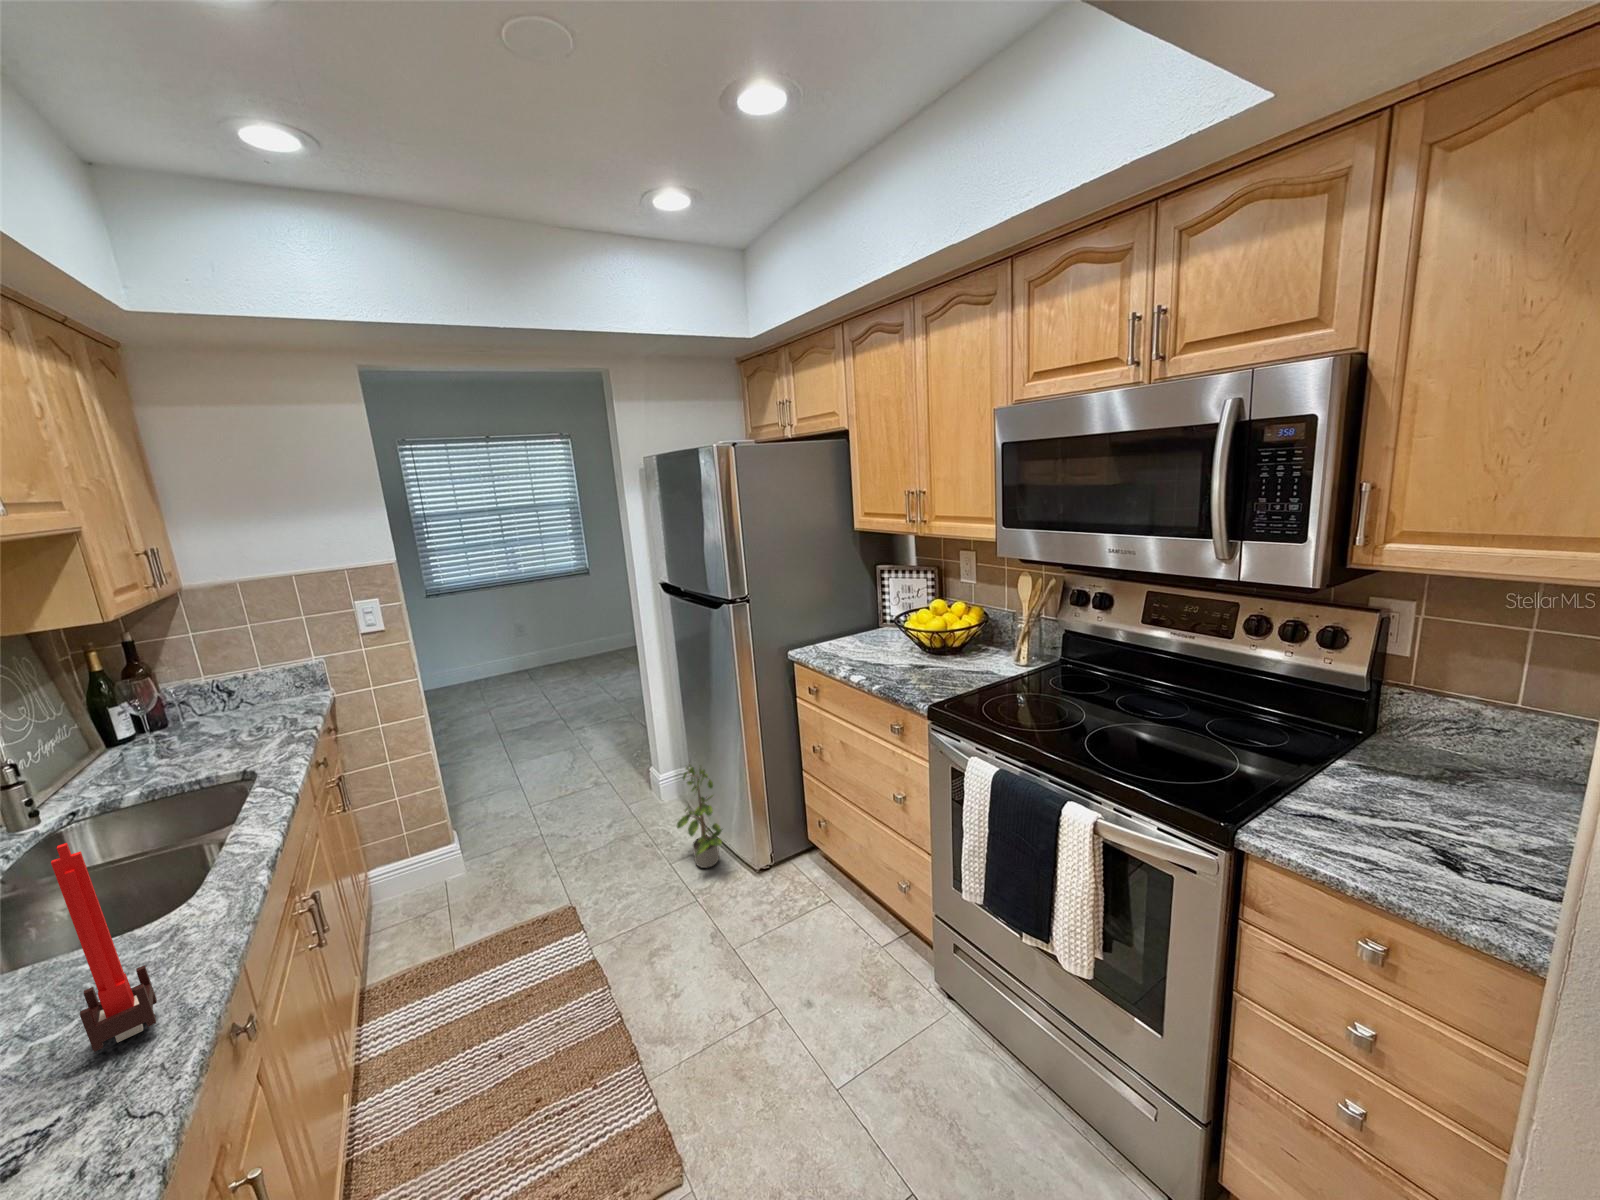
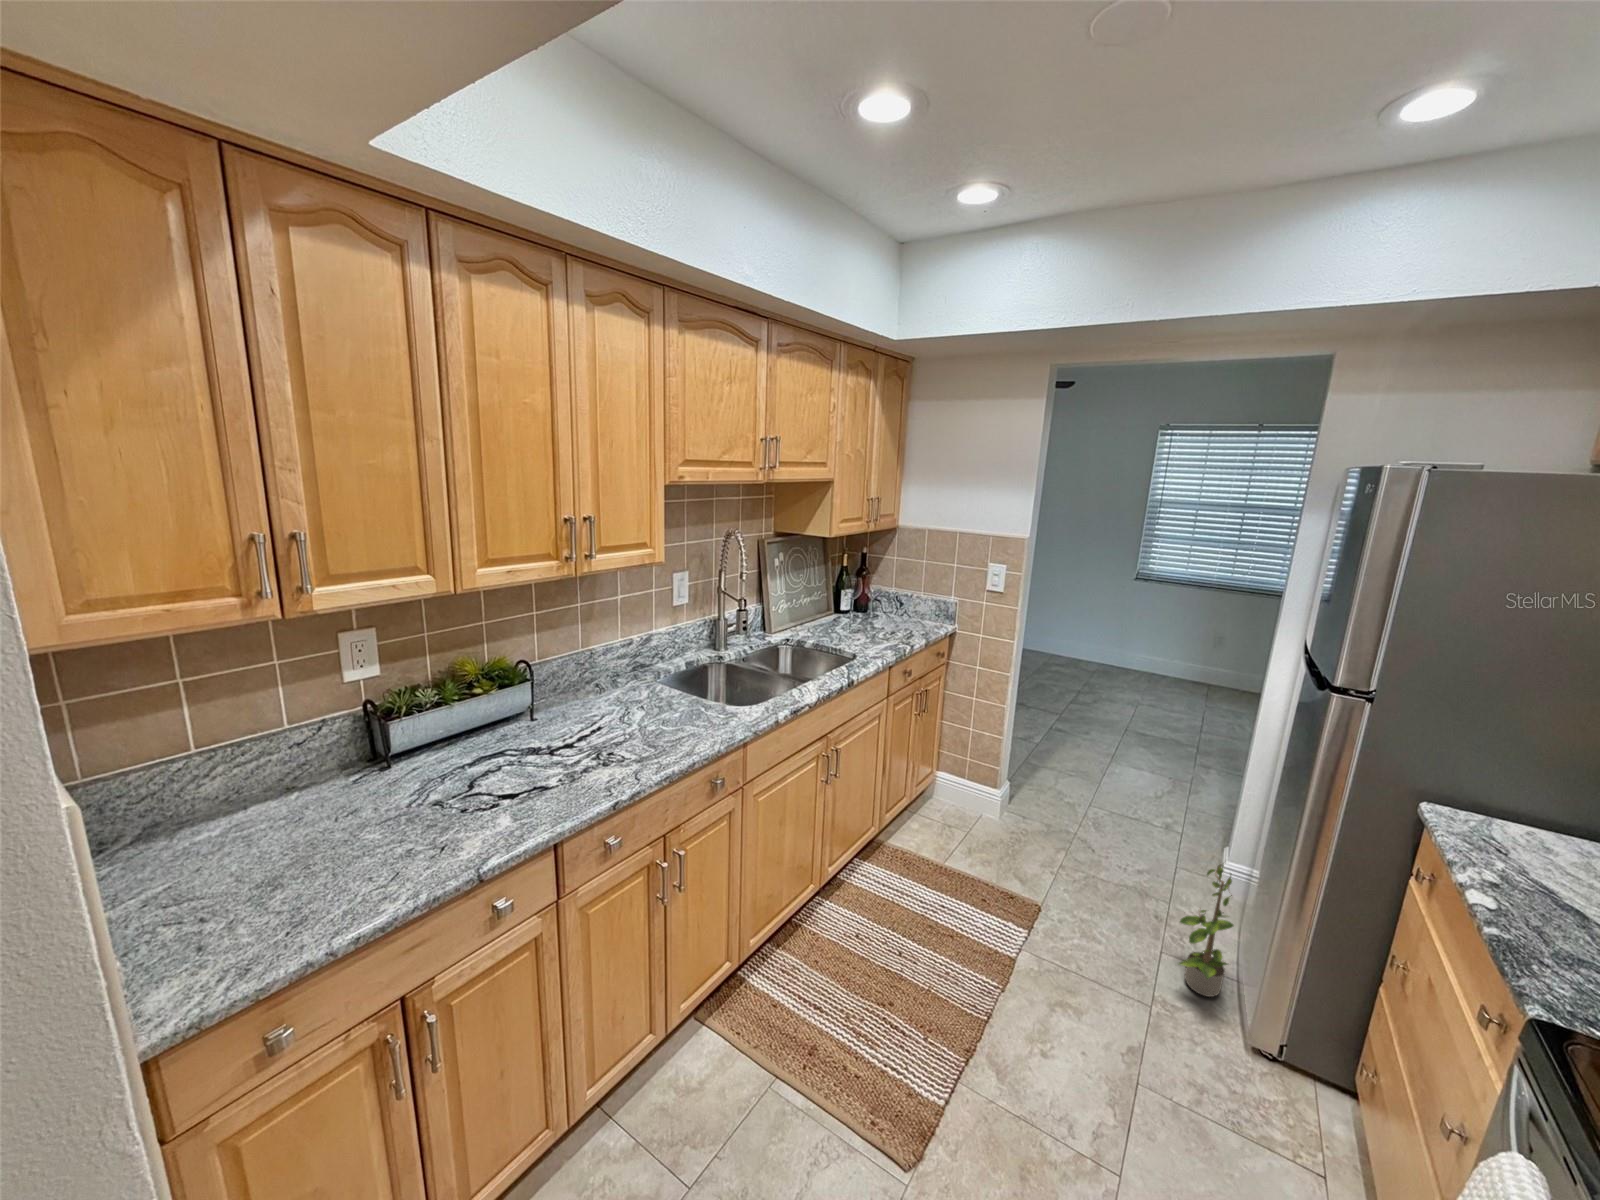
candle: present [51,843,157,1052] -> none [653,639,685,746]

